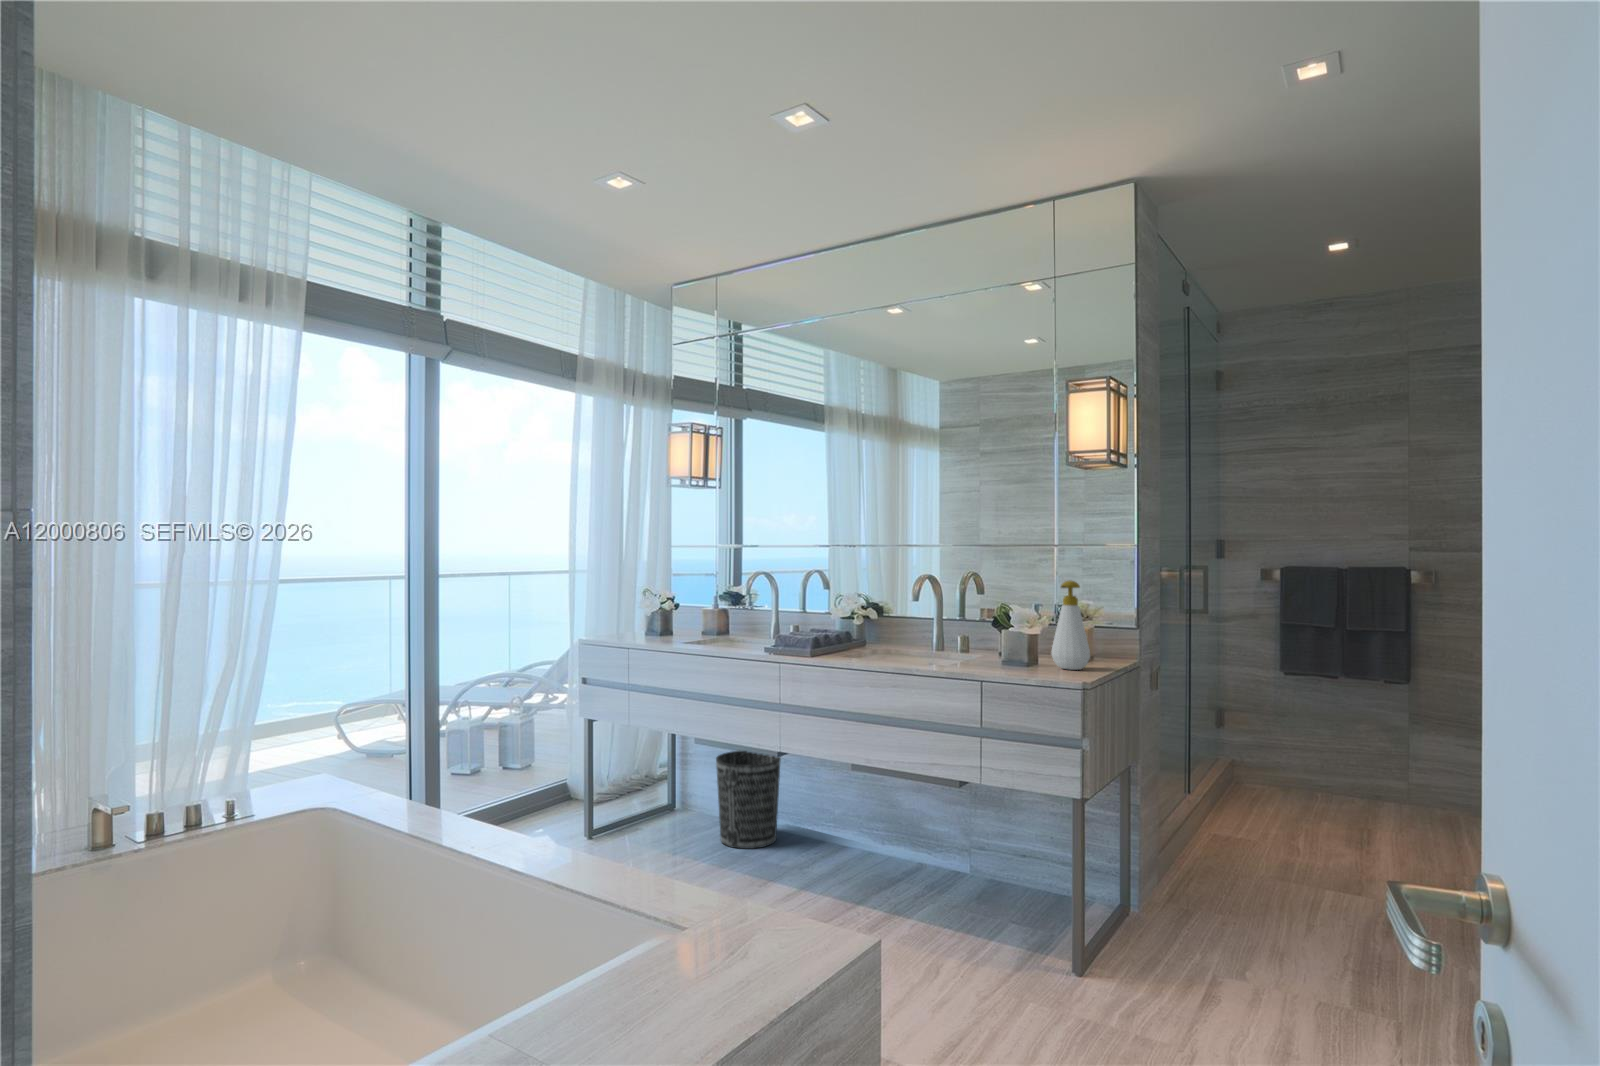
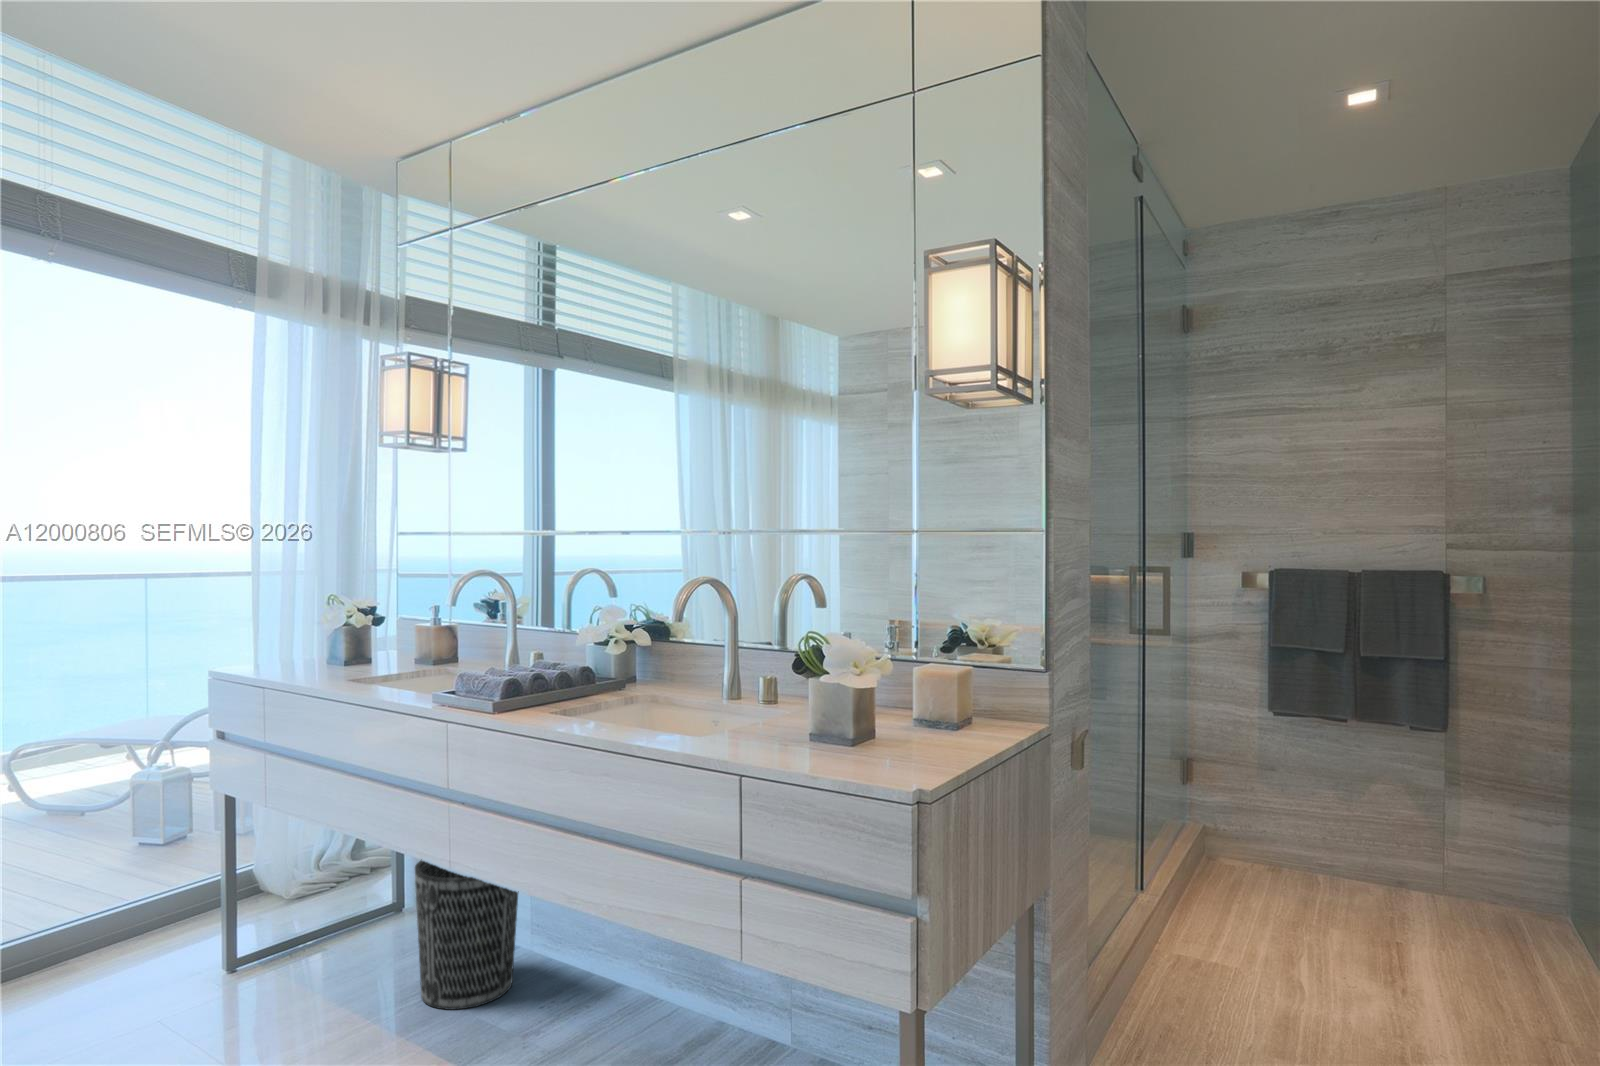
soap bottle: present [1052,580,1090,670] -> none [888,590,953,749]

